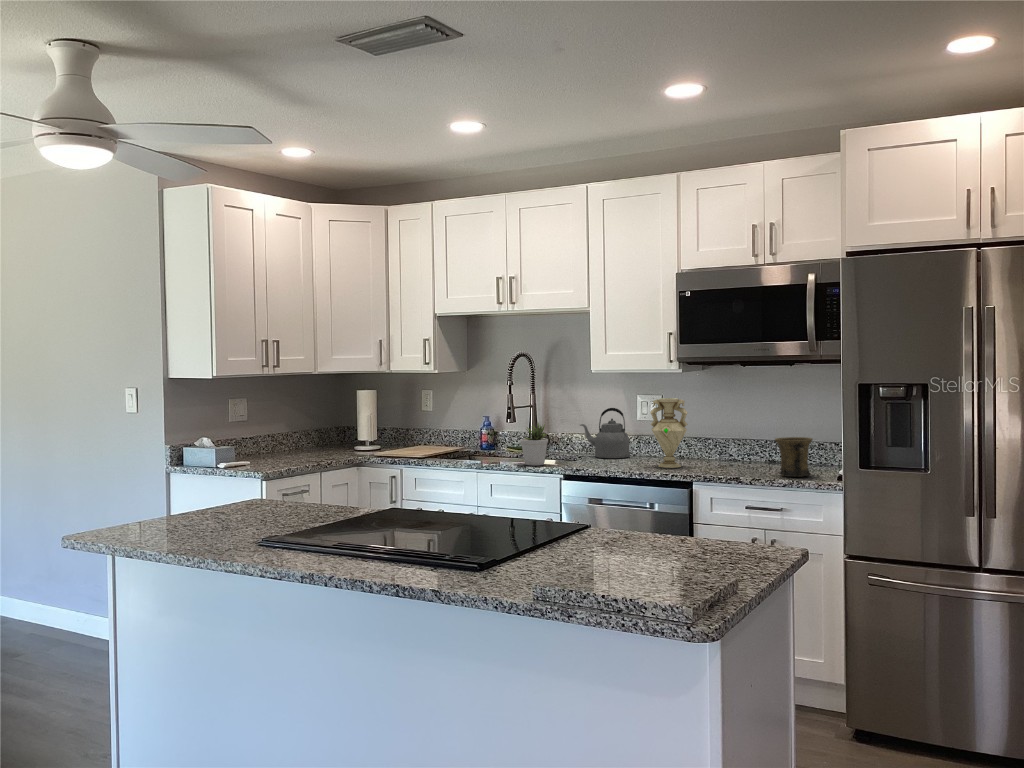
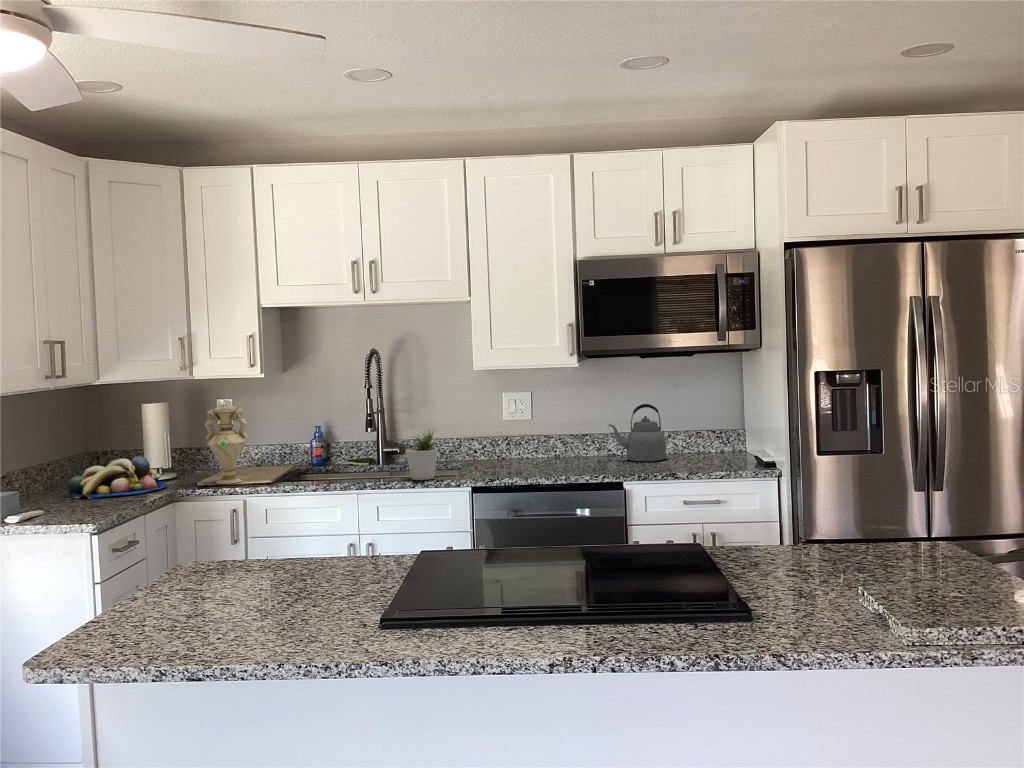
vase: present [650,398,688,468] -> present [205,407,247,484]
kettle: present [580,408,630,458] -> present [608,404,667,461]
fruit bowl: none [289,430,360,459] -> present [67,456,167,498]
mug: present [775,437,813,477] -> none [688,428,726,468]

